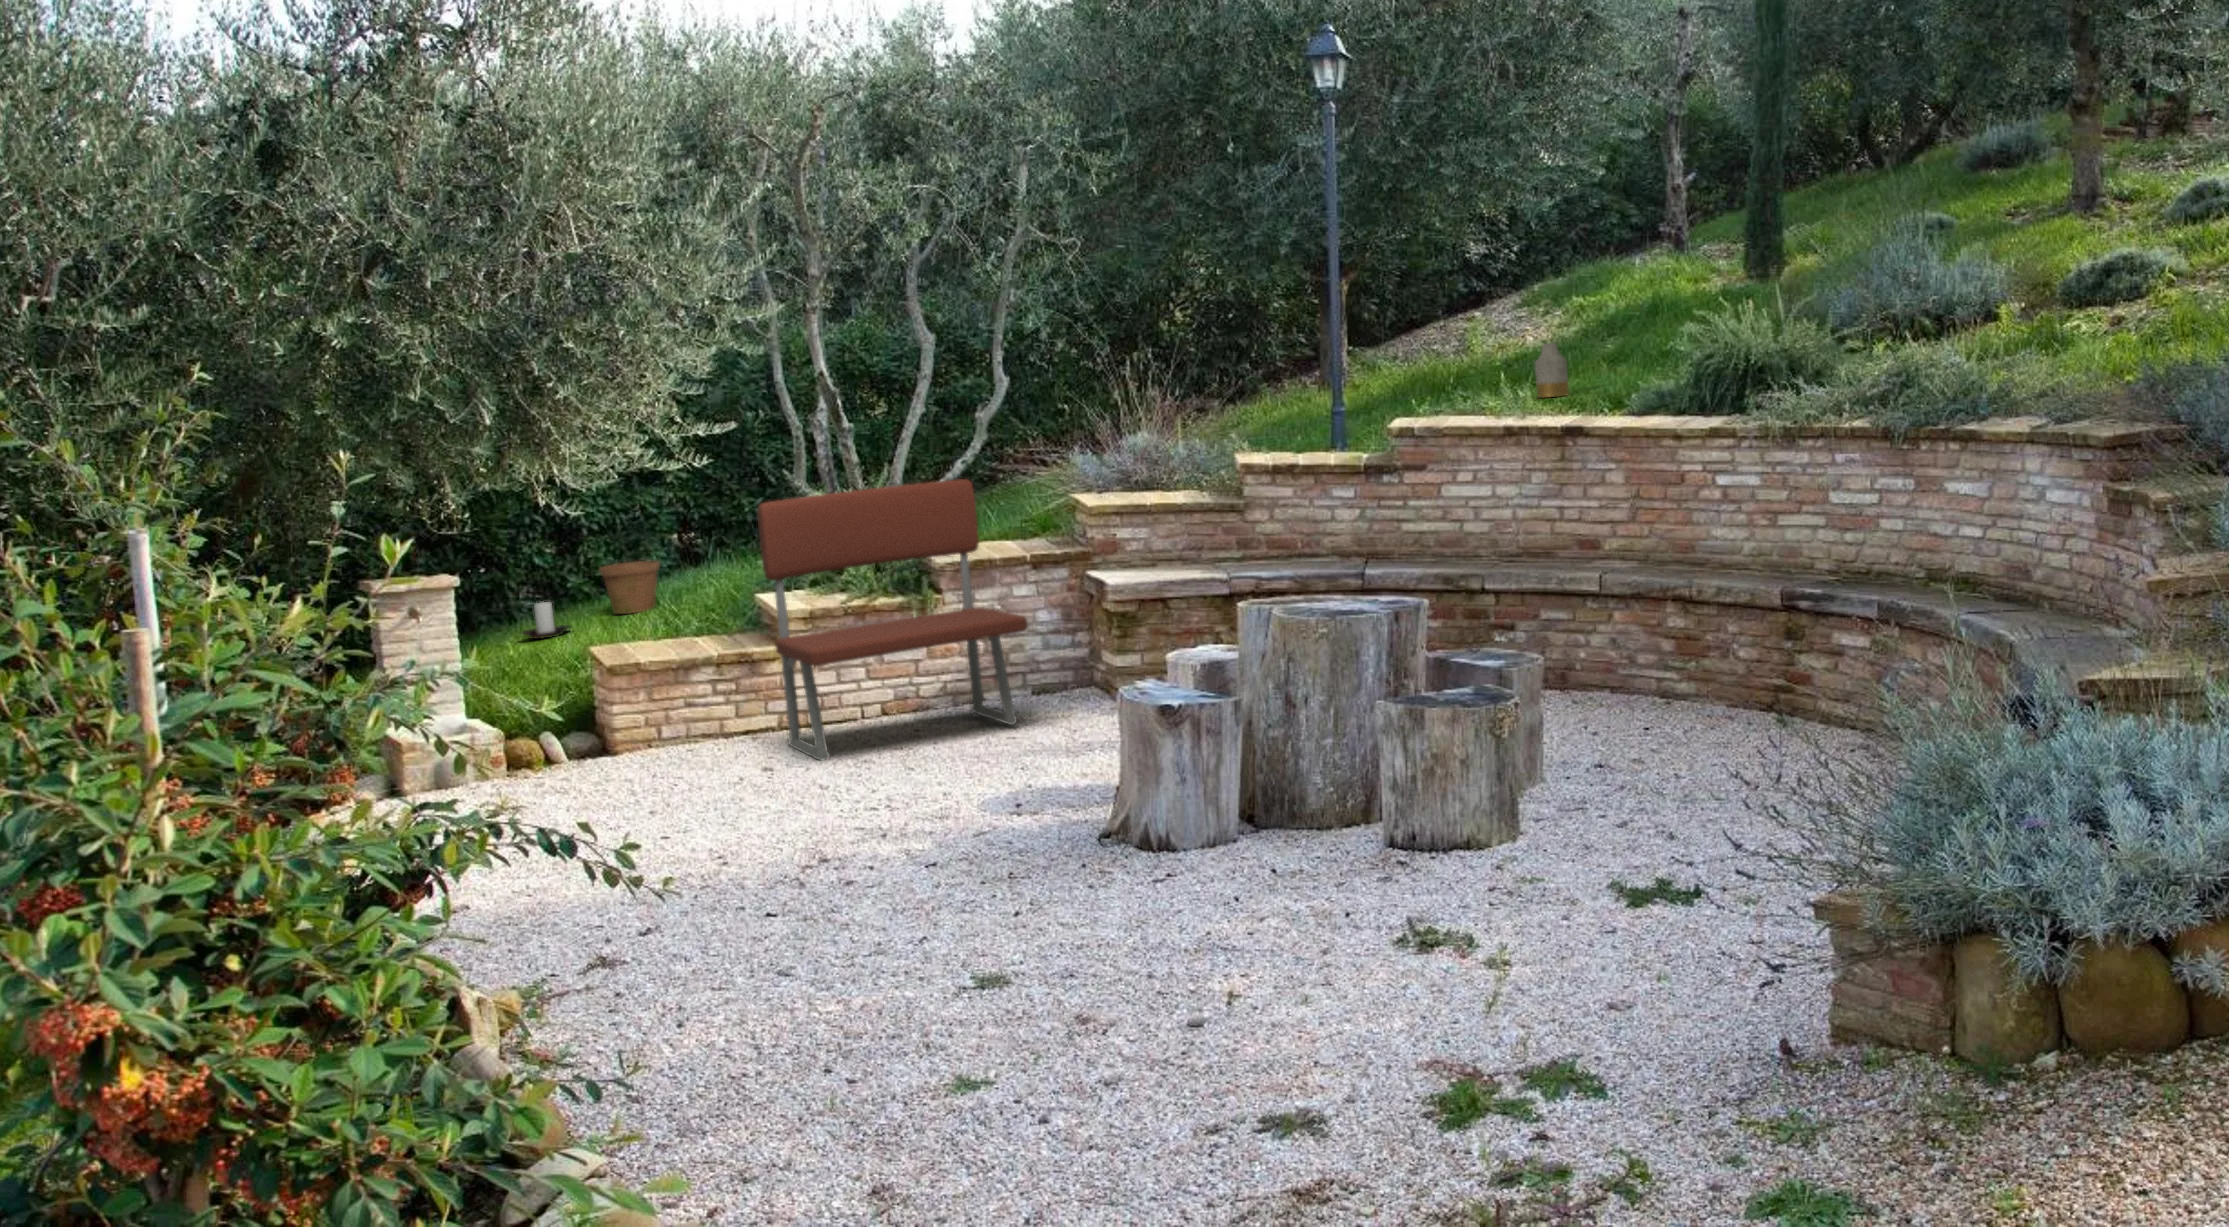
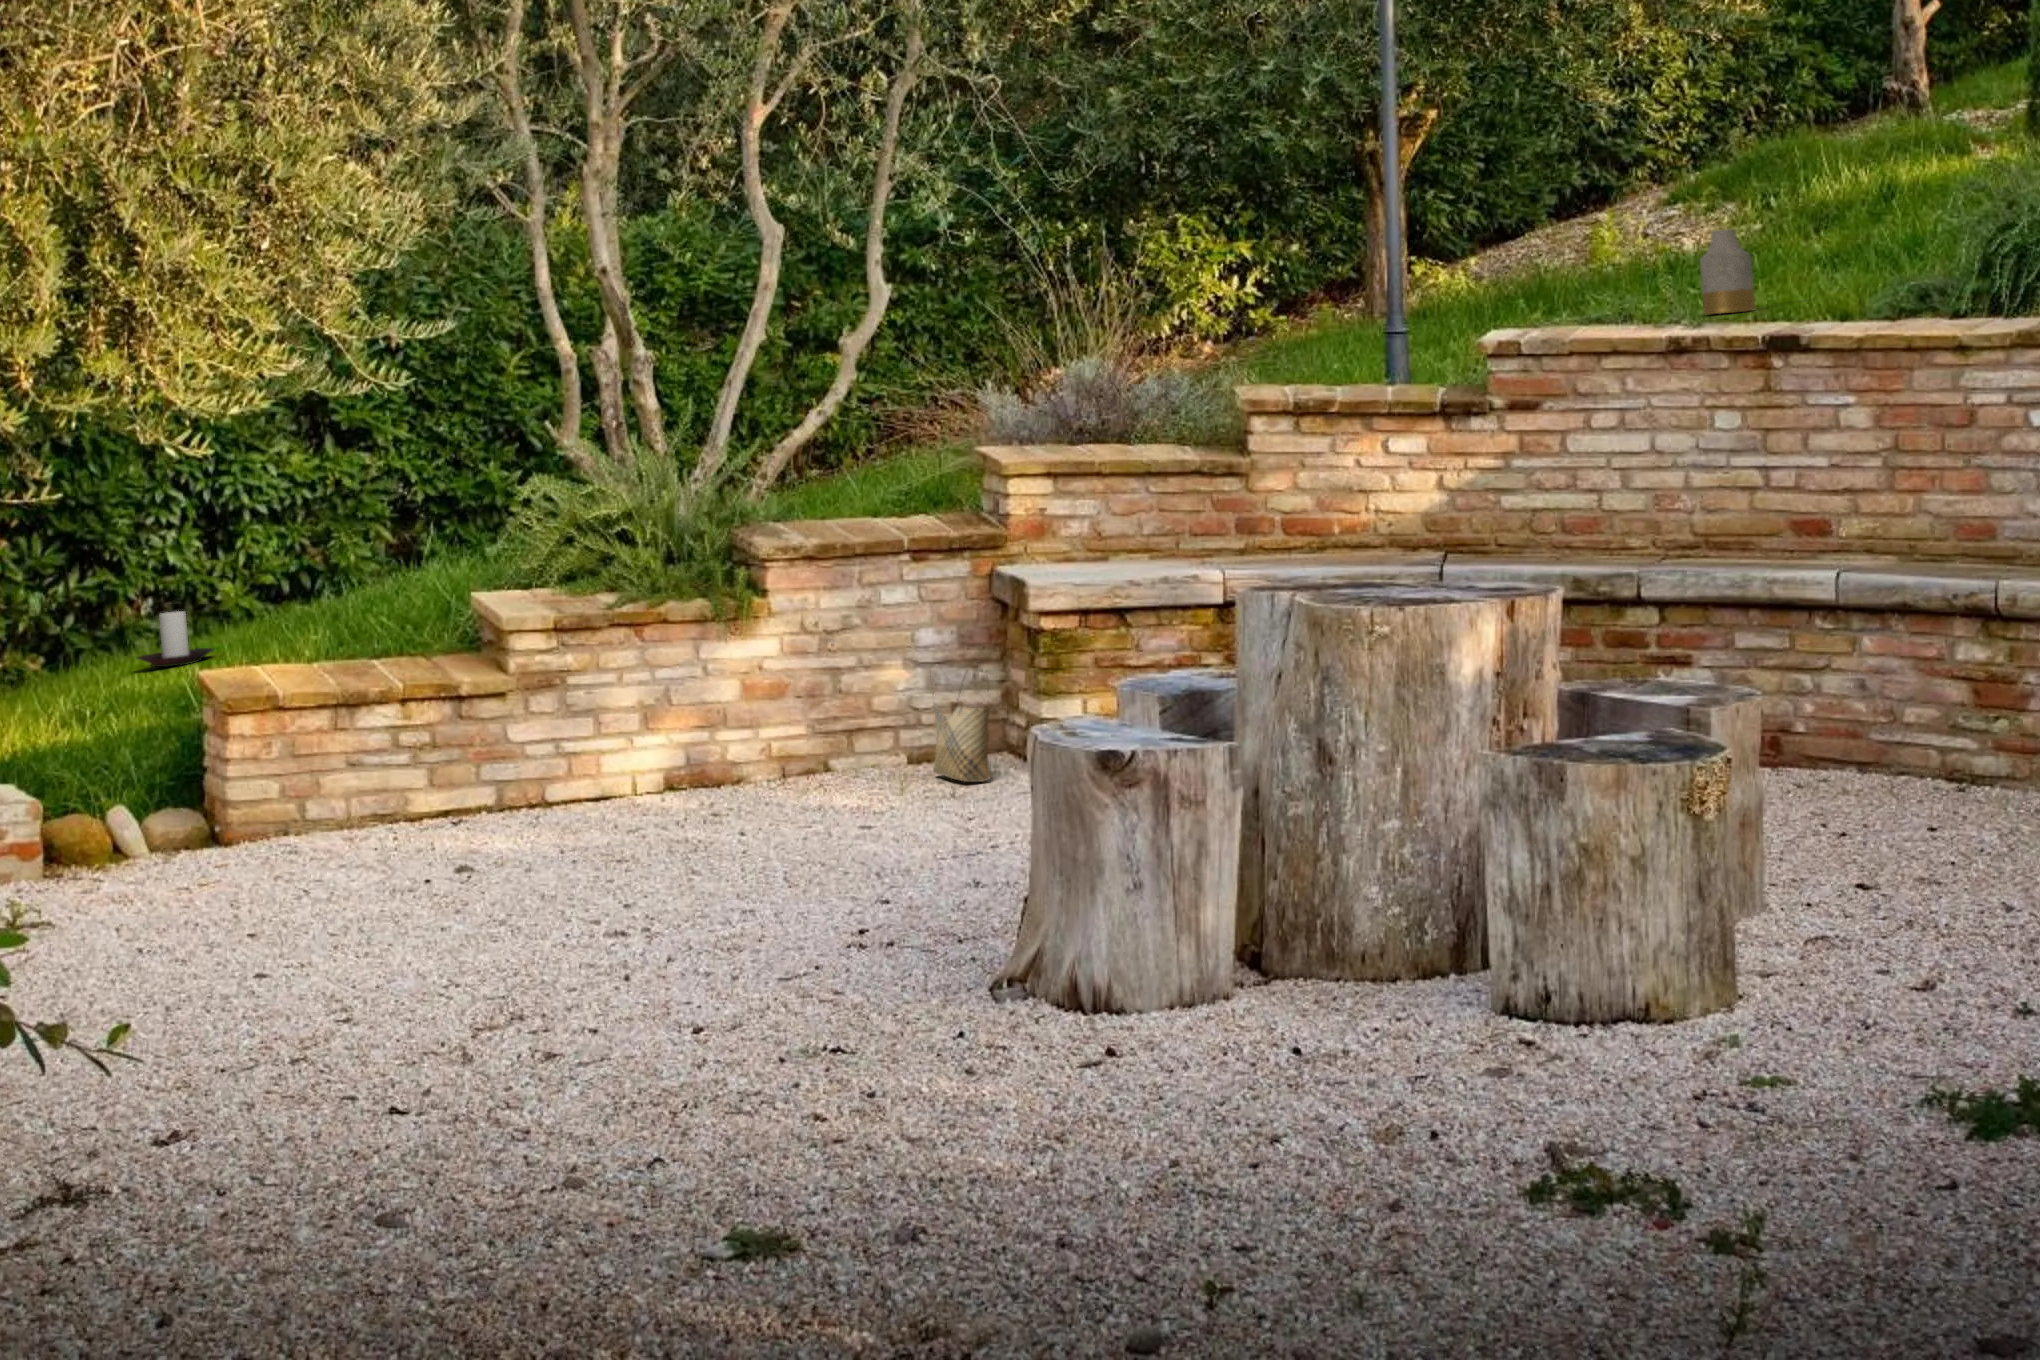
bench: present [757,479,1027,761] -> none [469,413,891,858]
flower pot: present [599,560,660,614] -> none [262,554,354,634]
woven basket: none [1049,631,1089,707] -> present [929,660,990,782]

